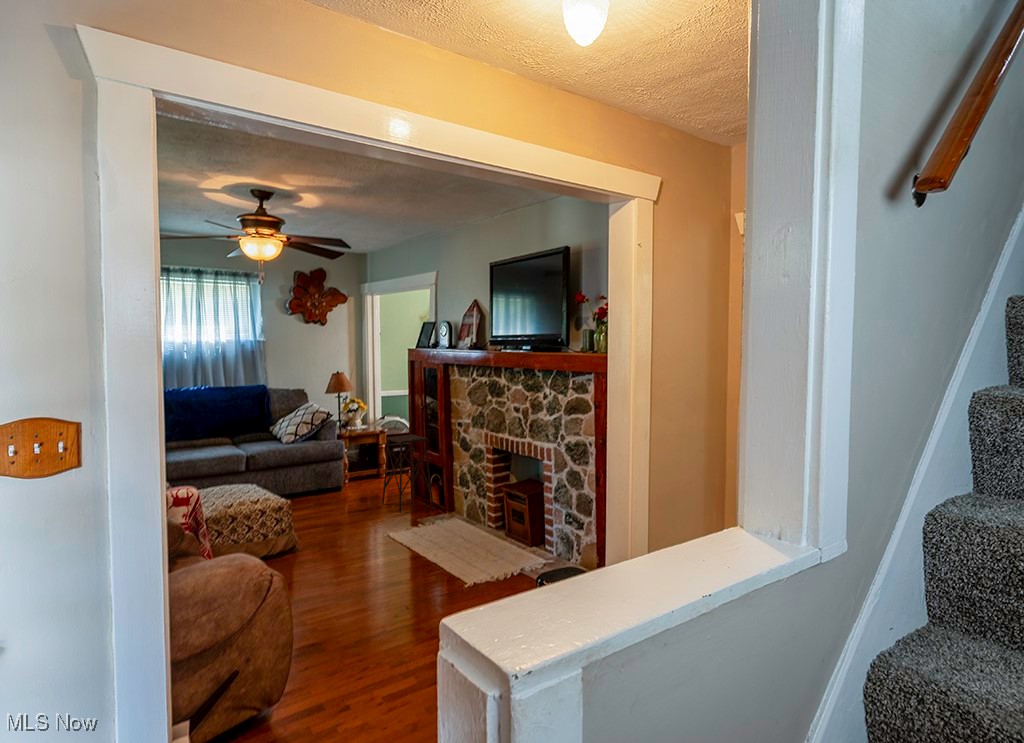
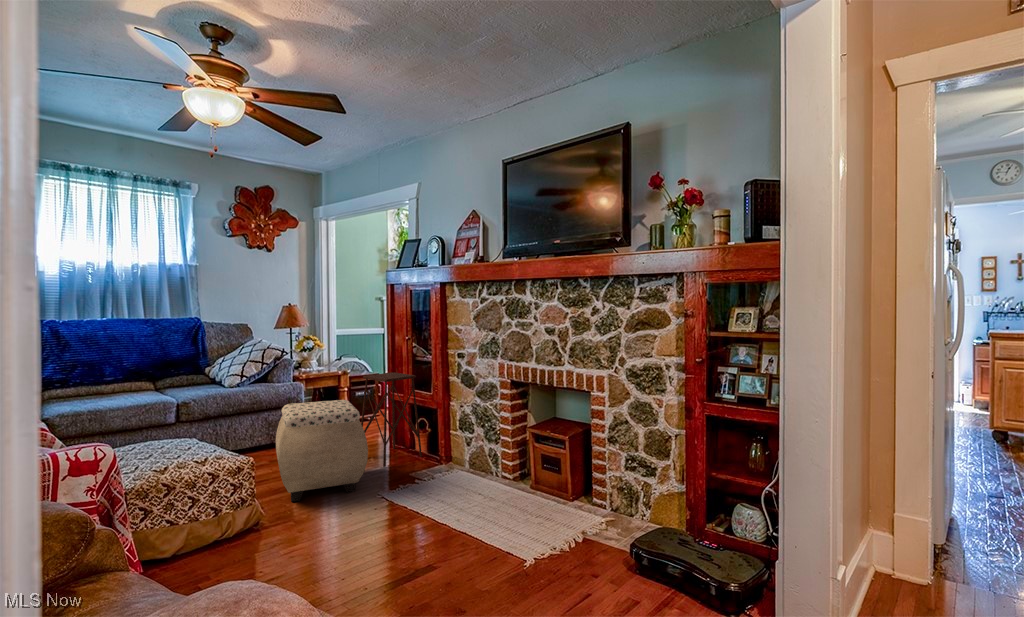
ottoman: none [312,457,379,535] -> present [276,400,368,502]

